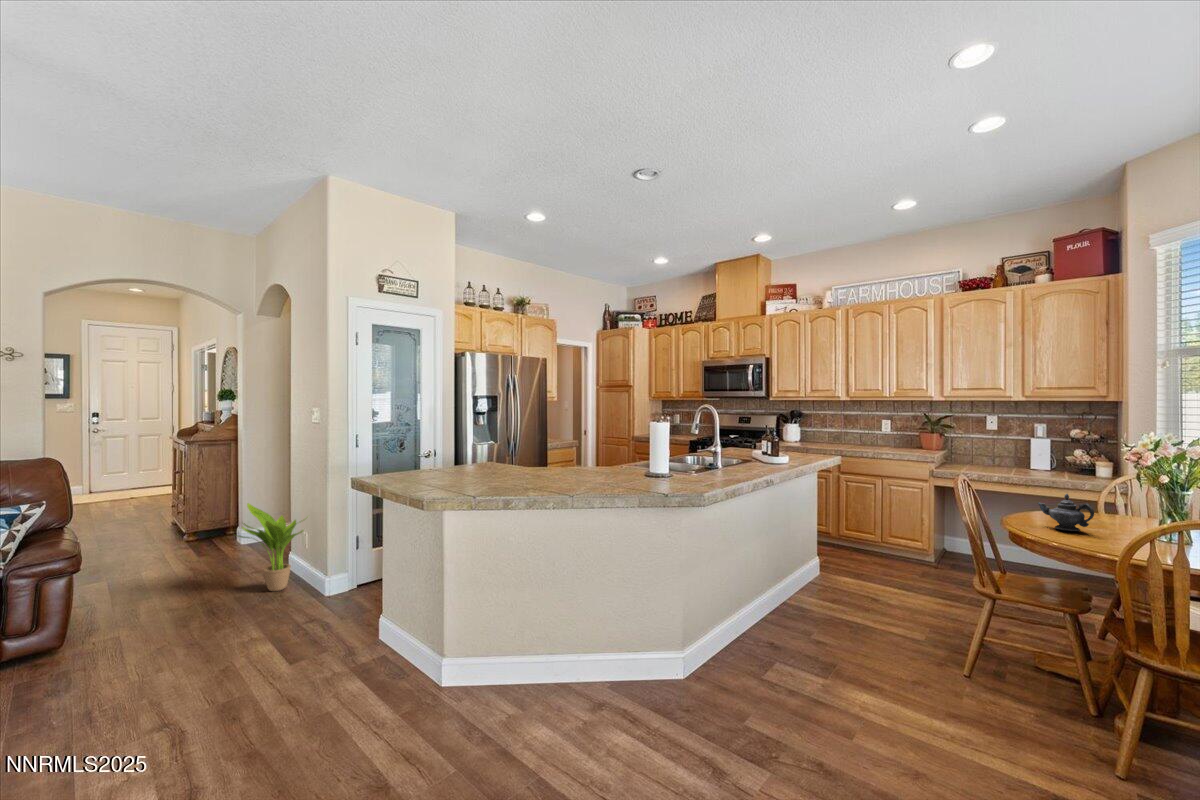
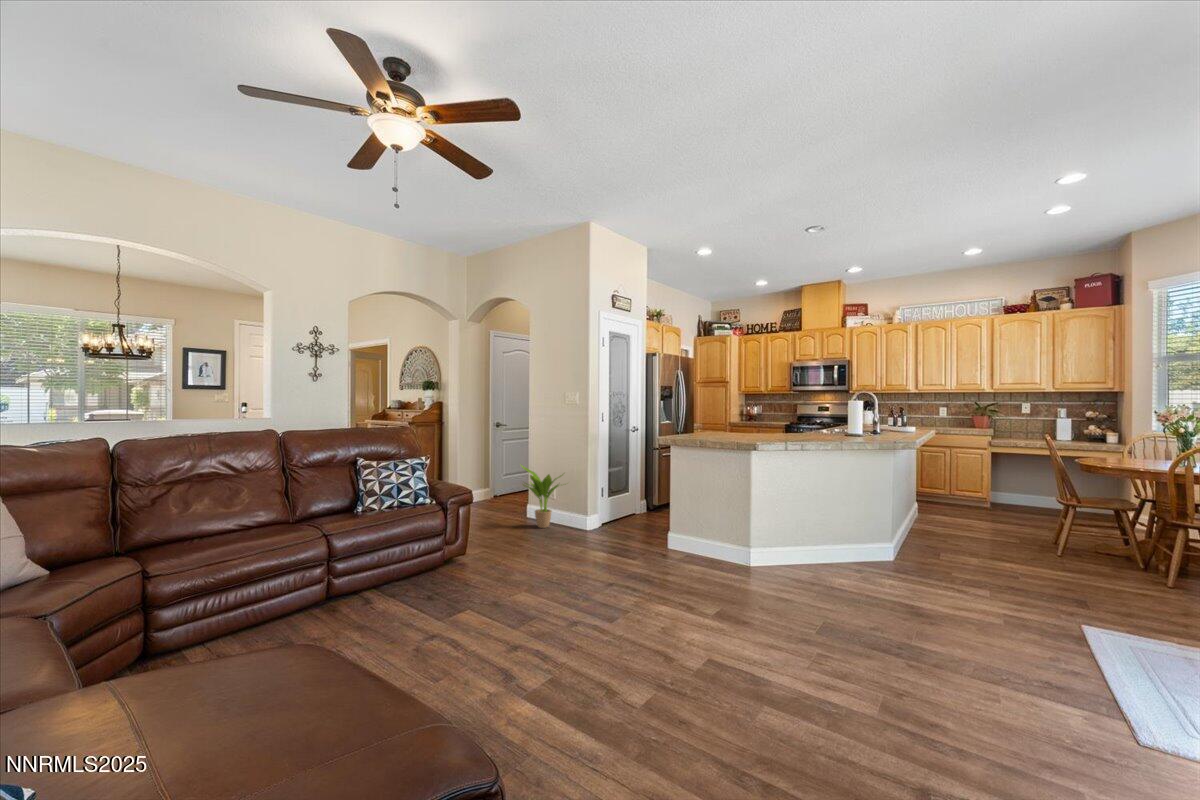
teapot: present [1038,494,1094,531] -> none [1102,441,1139,462]

